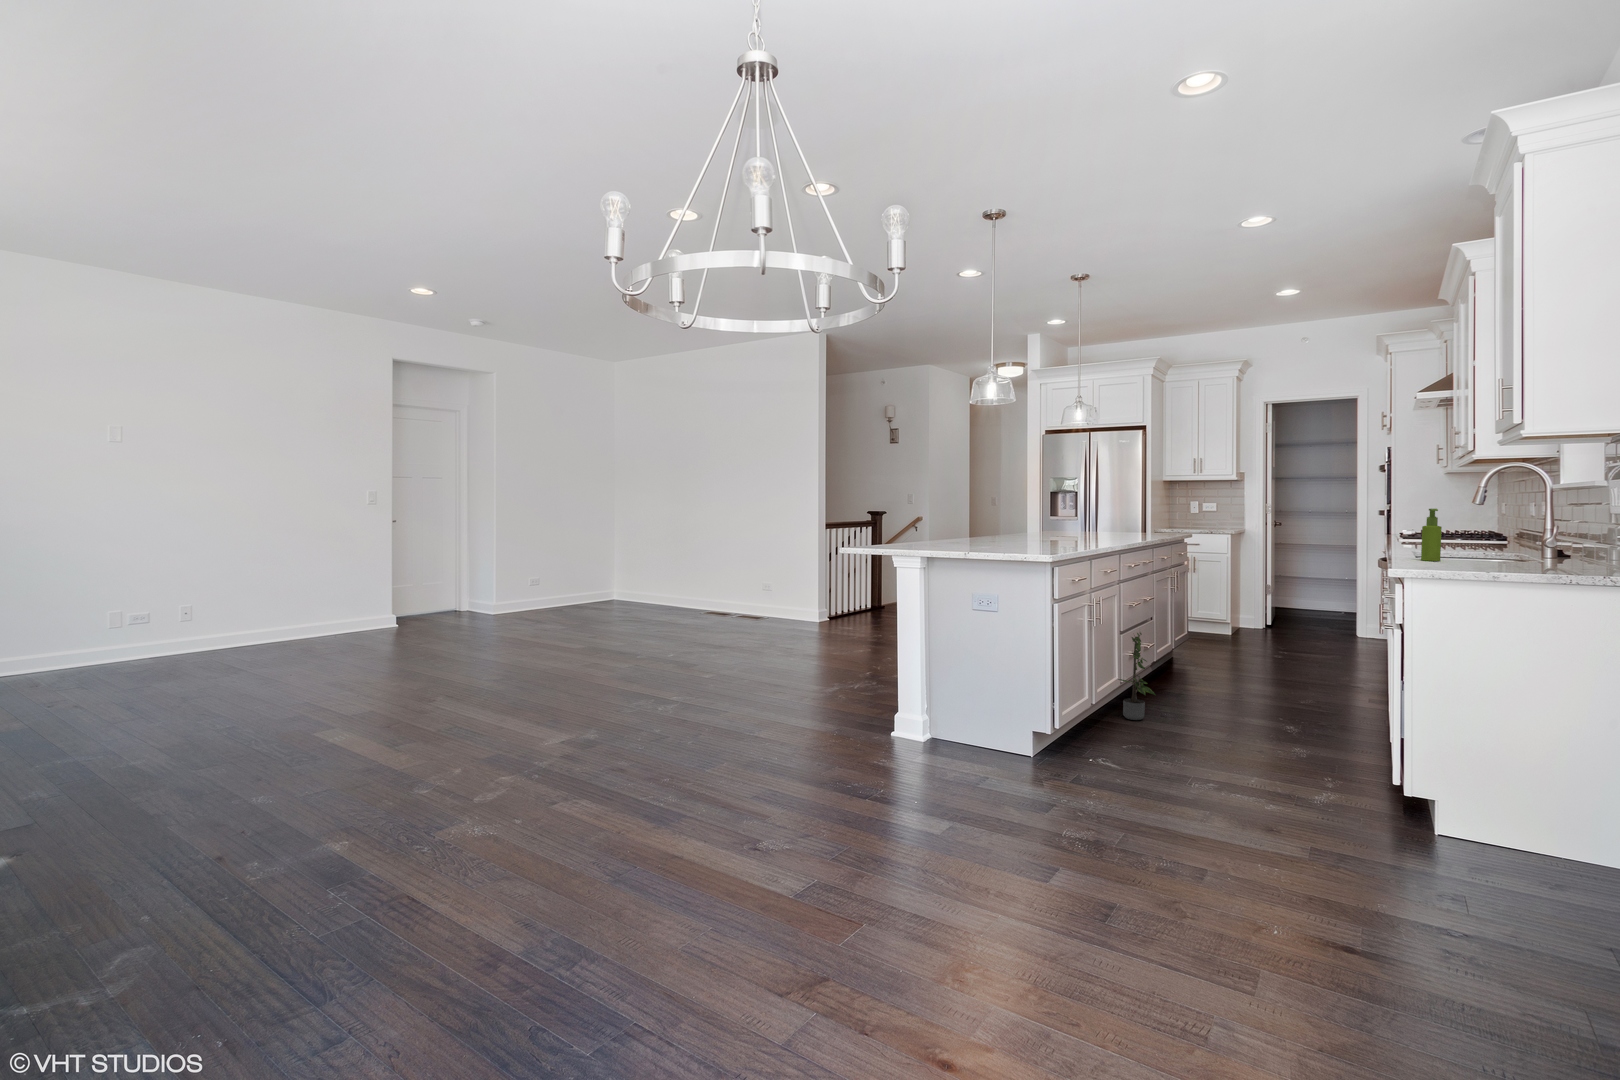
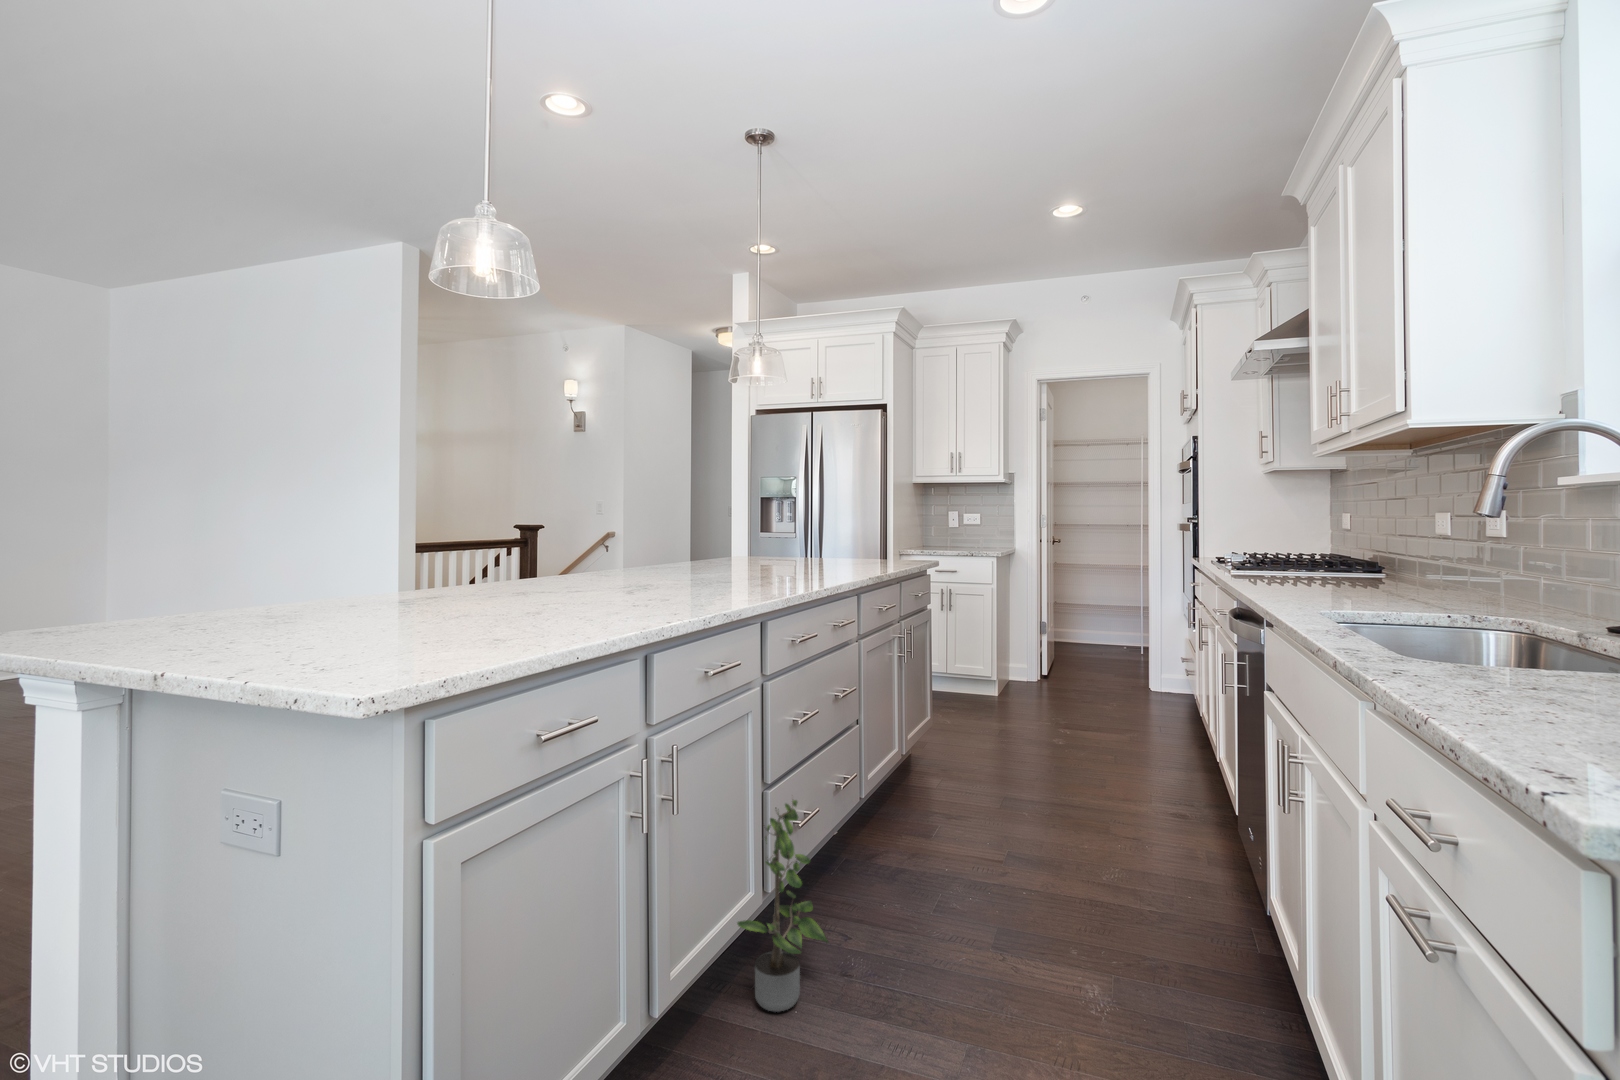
soap dispenser: present [1421,509,1442,561] -> none [1470,534,1535,696]

